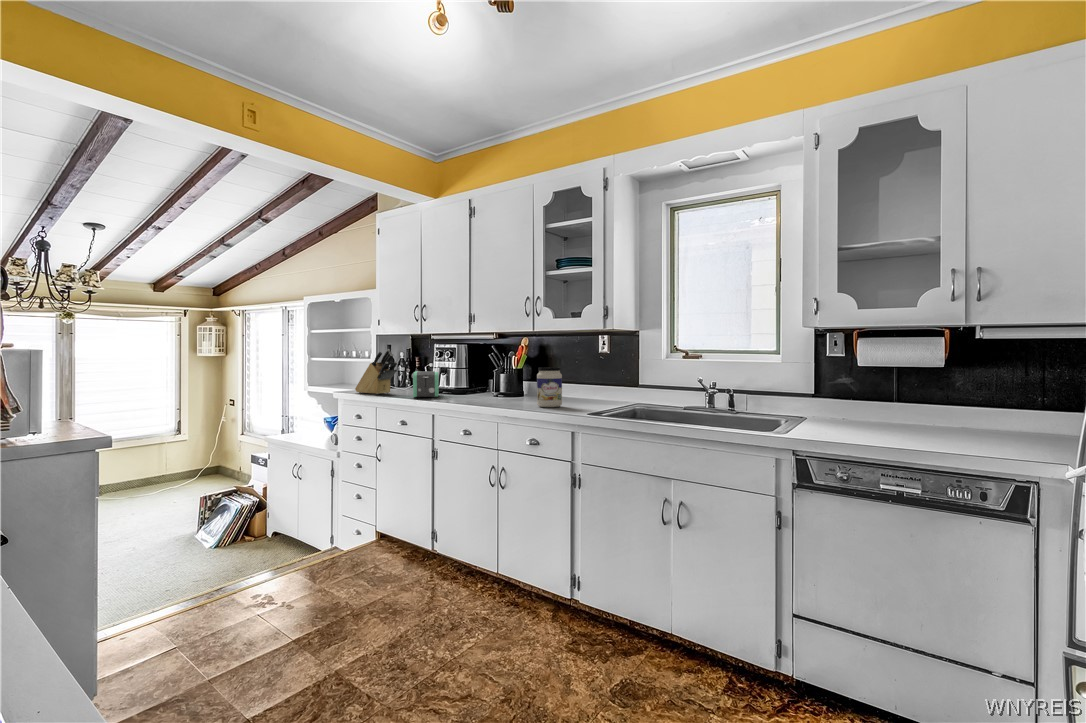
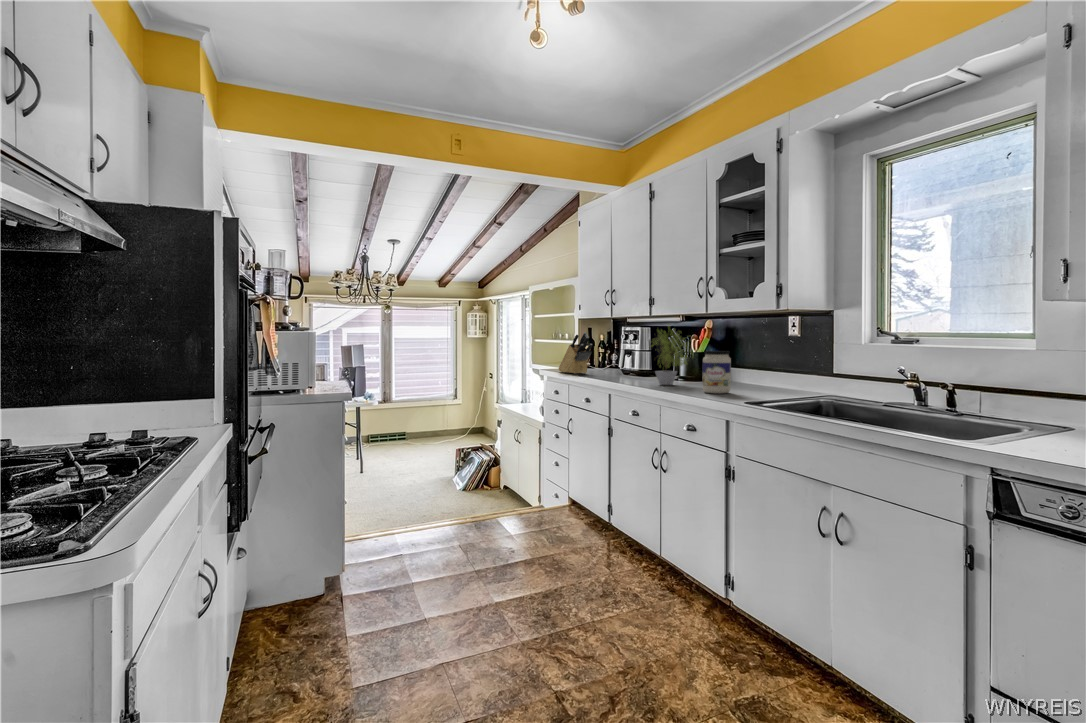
potted plant: none [471,340,518,402] -> present [653,332,692,385]
toaster: present [413,371,439,398] -> none [599,353,628,379]

